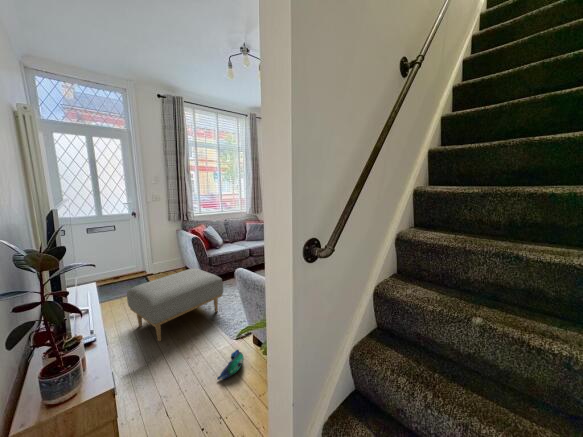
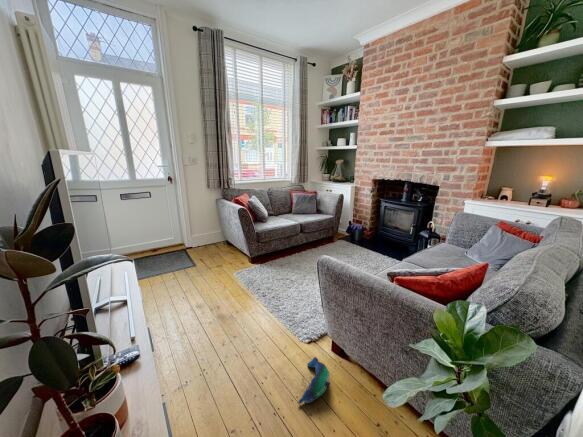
ottoman: present [127,268,223,341] -> none [170,245,283,336]

